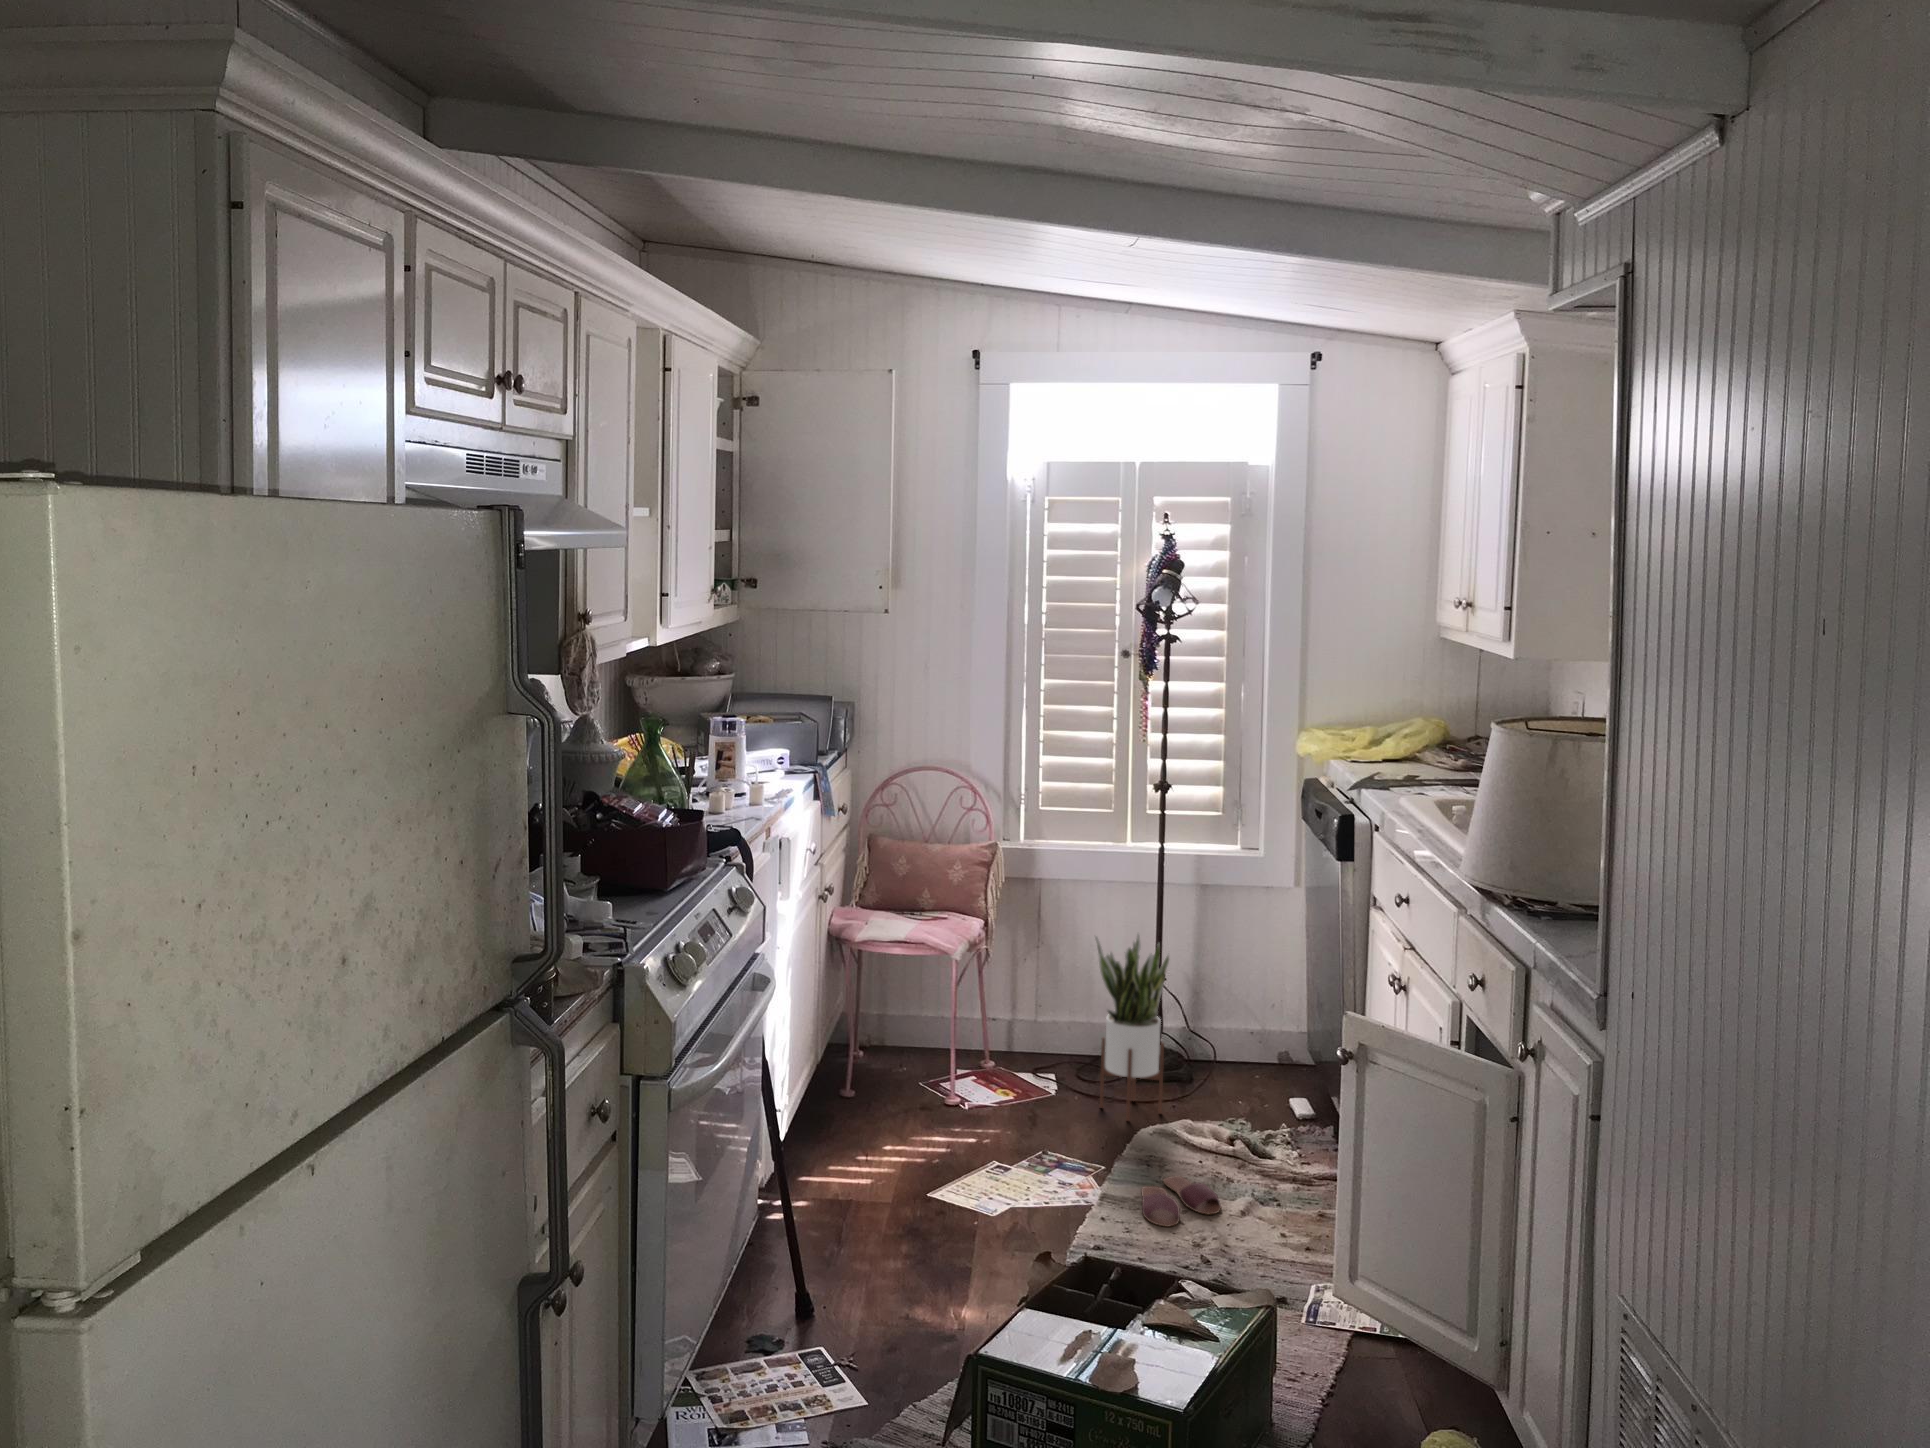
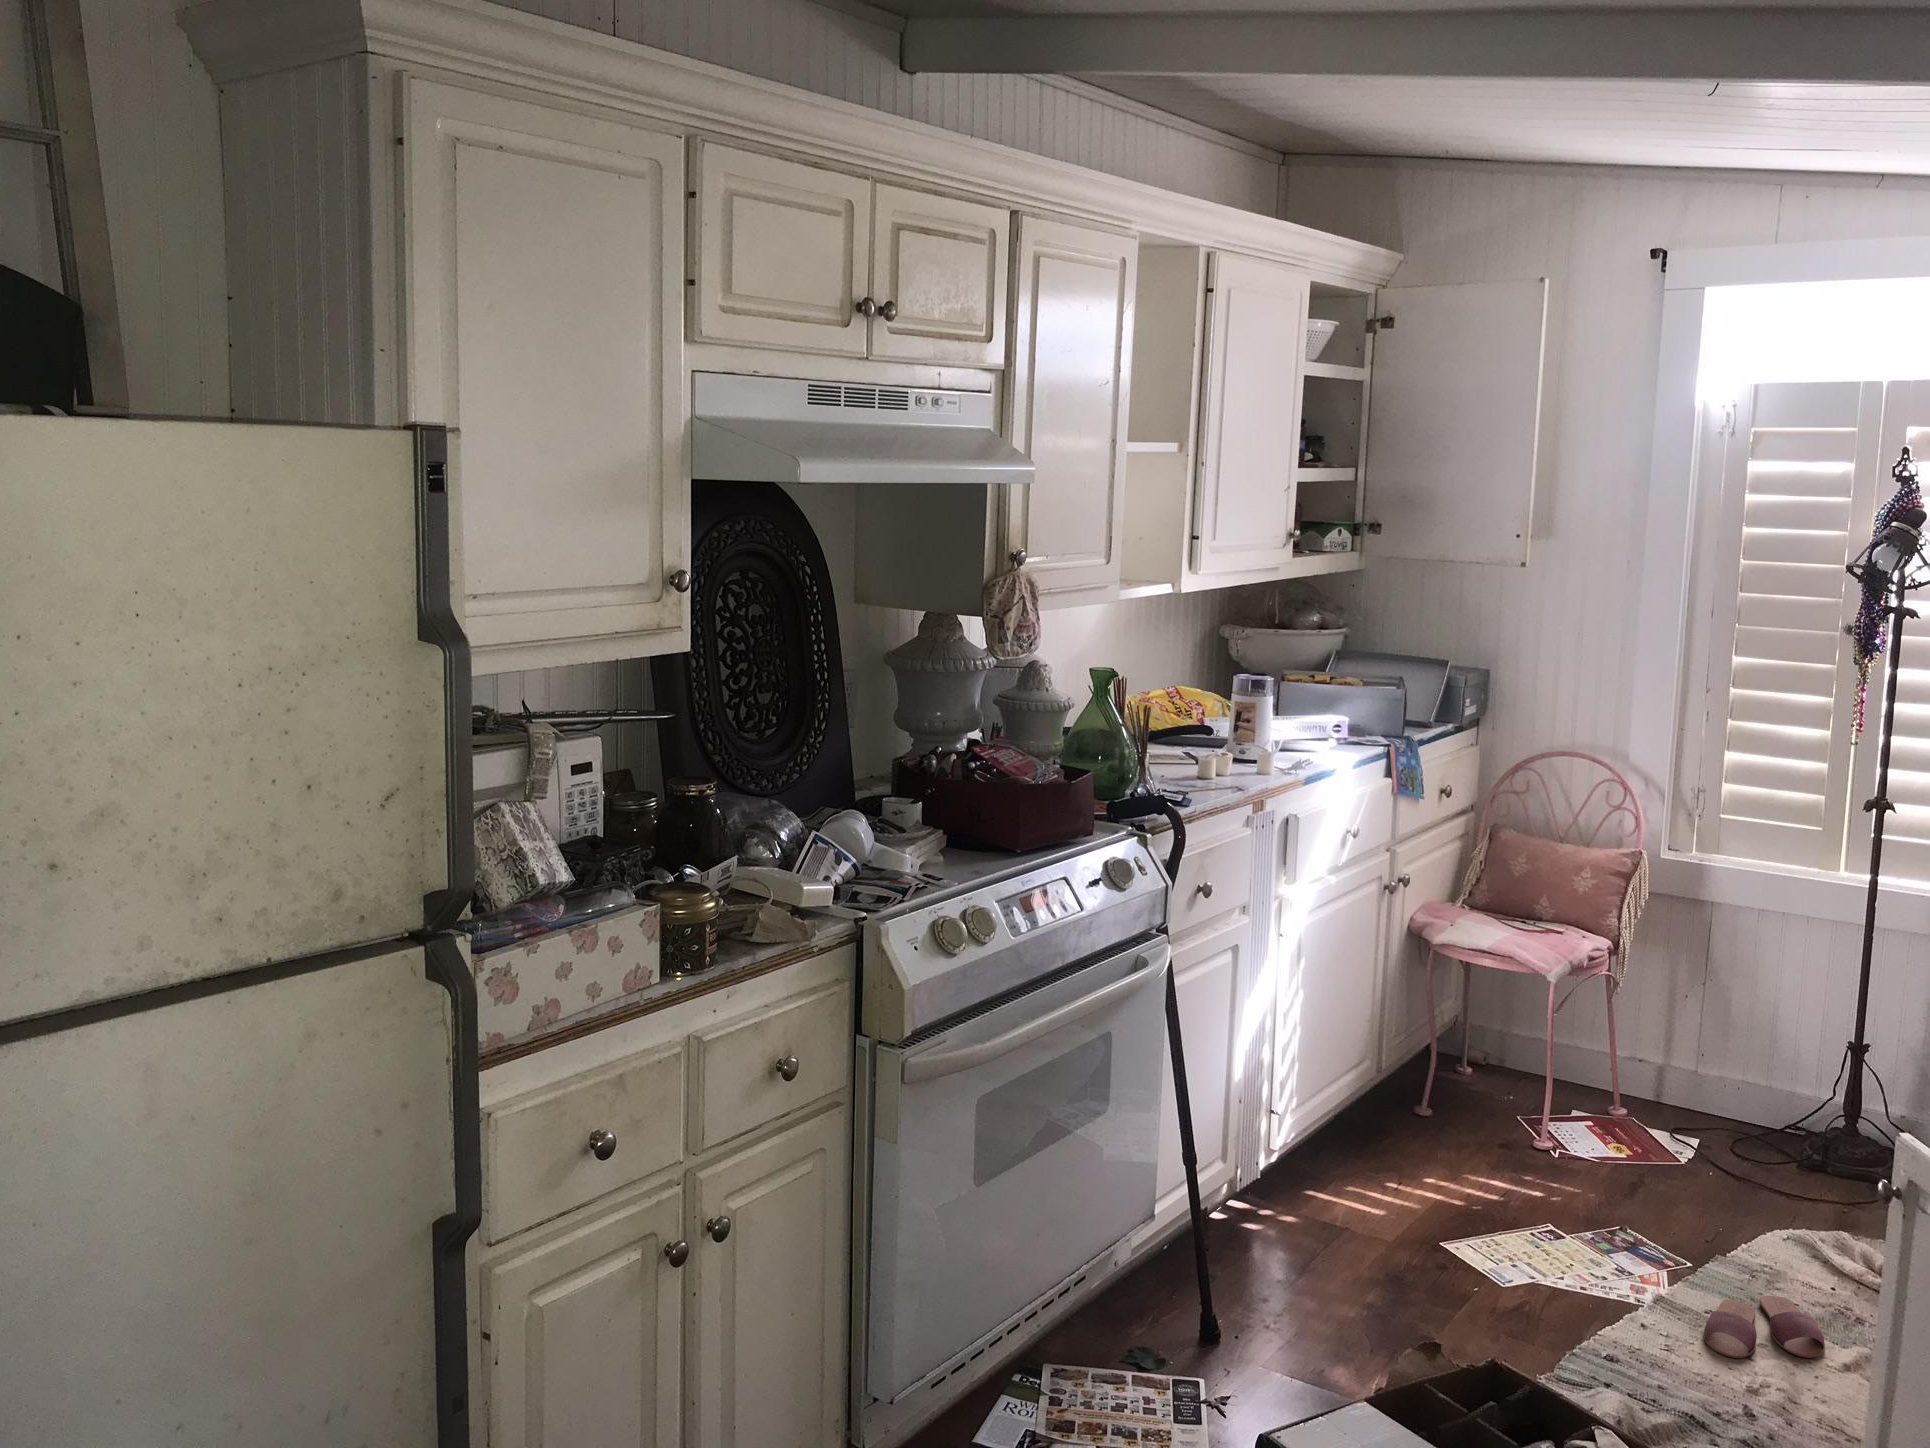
potted plant: present [1095,934,1169,1121] -> none [1730,976,1842,1216]

